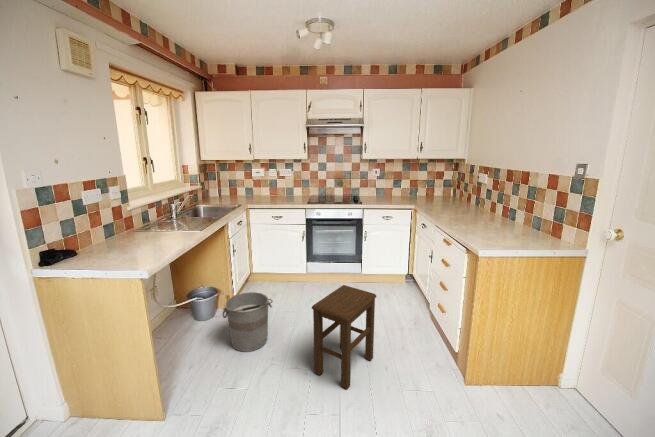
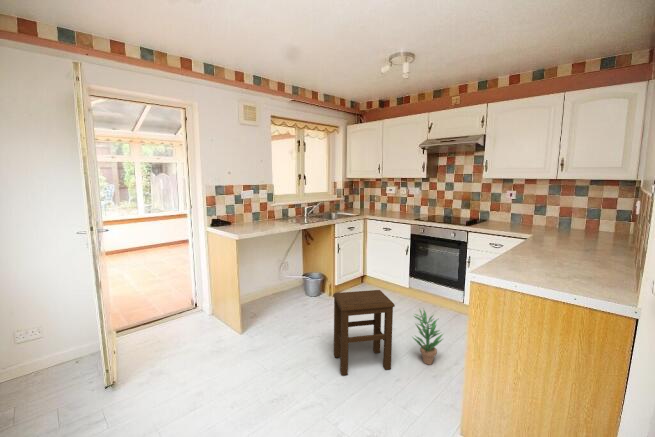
potted plant: none [374,289,403,338] -> present [413,310,443,364]
bucket: present [223,292,272,352] -> none [299,280,338,325]

